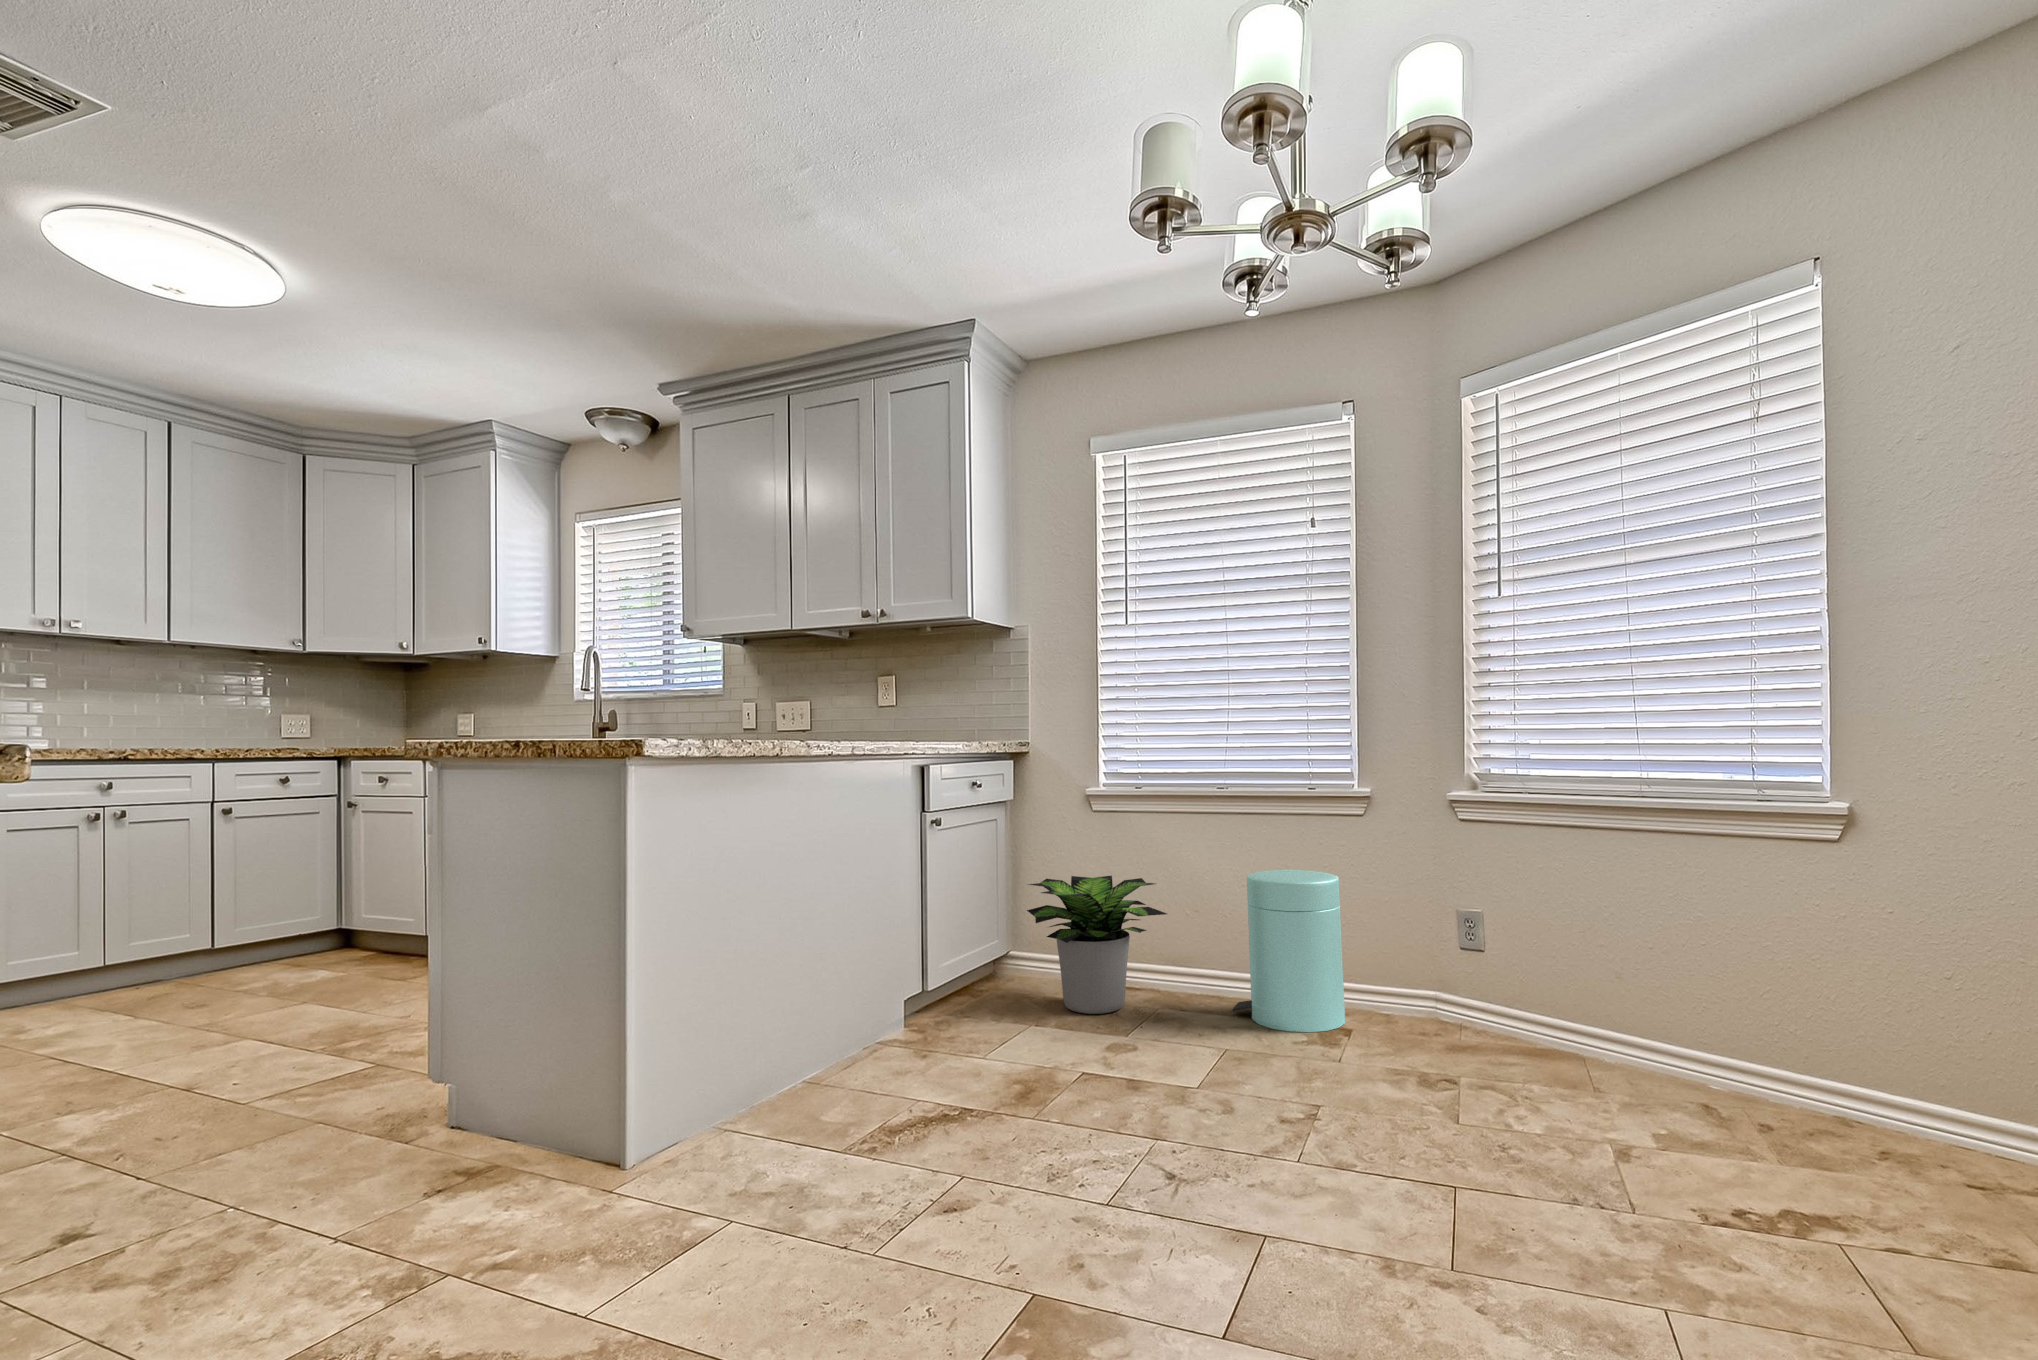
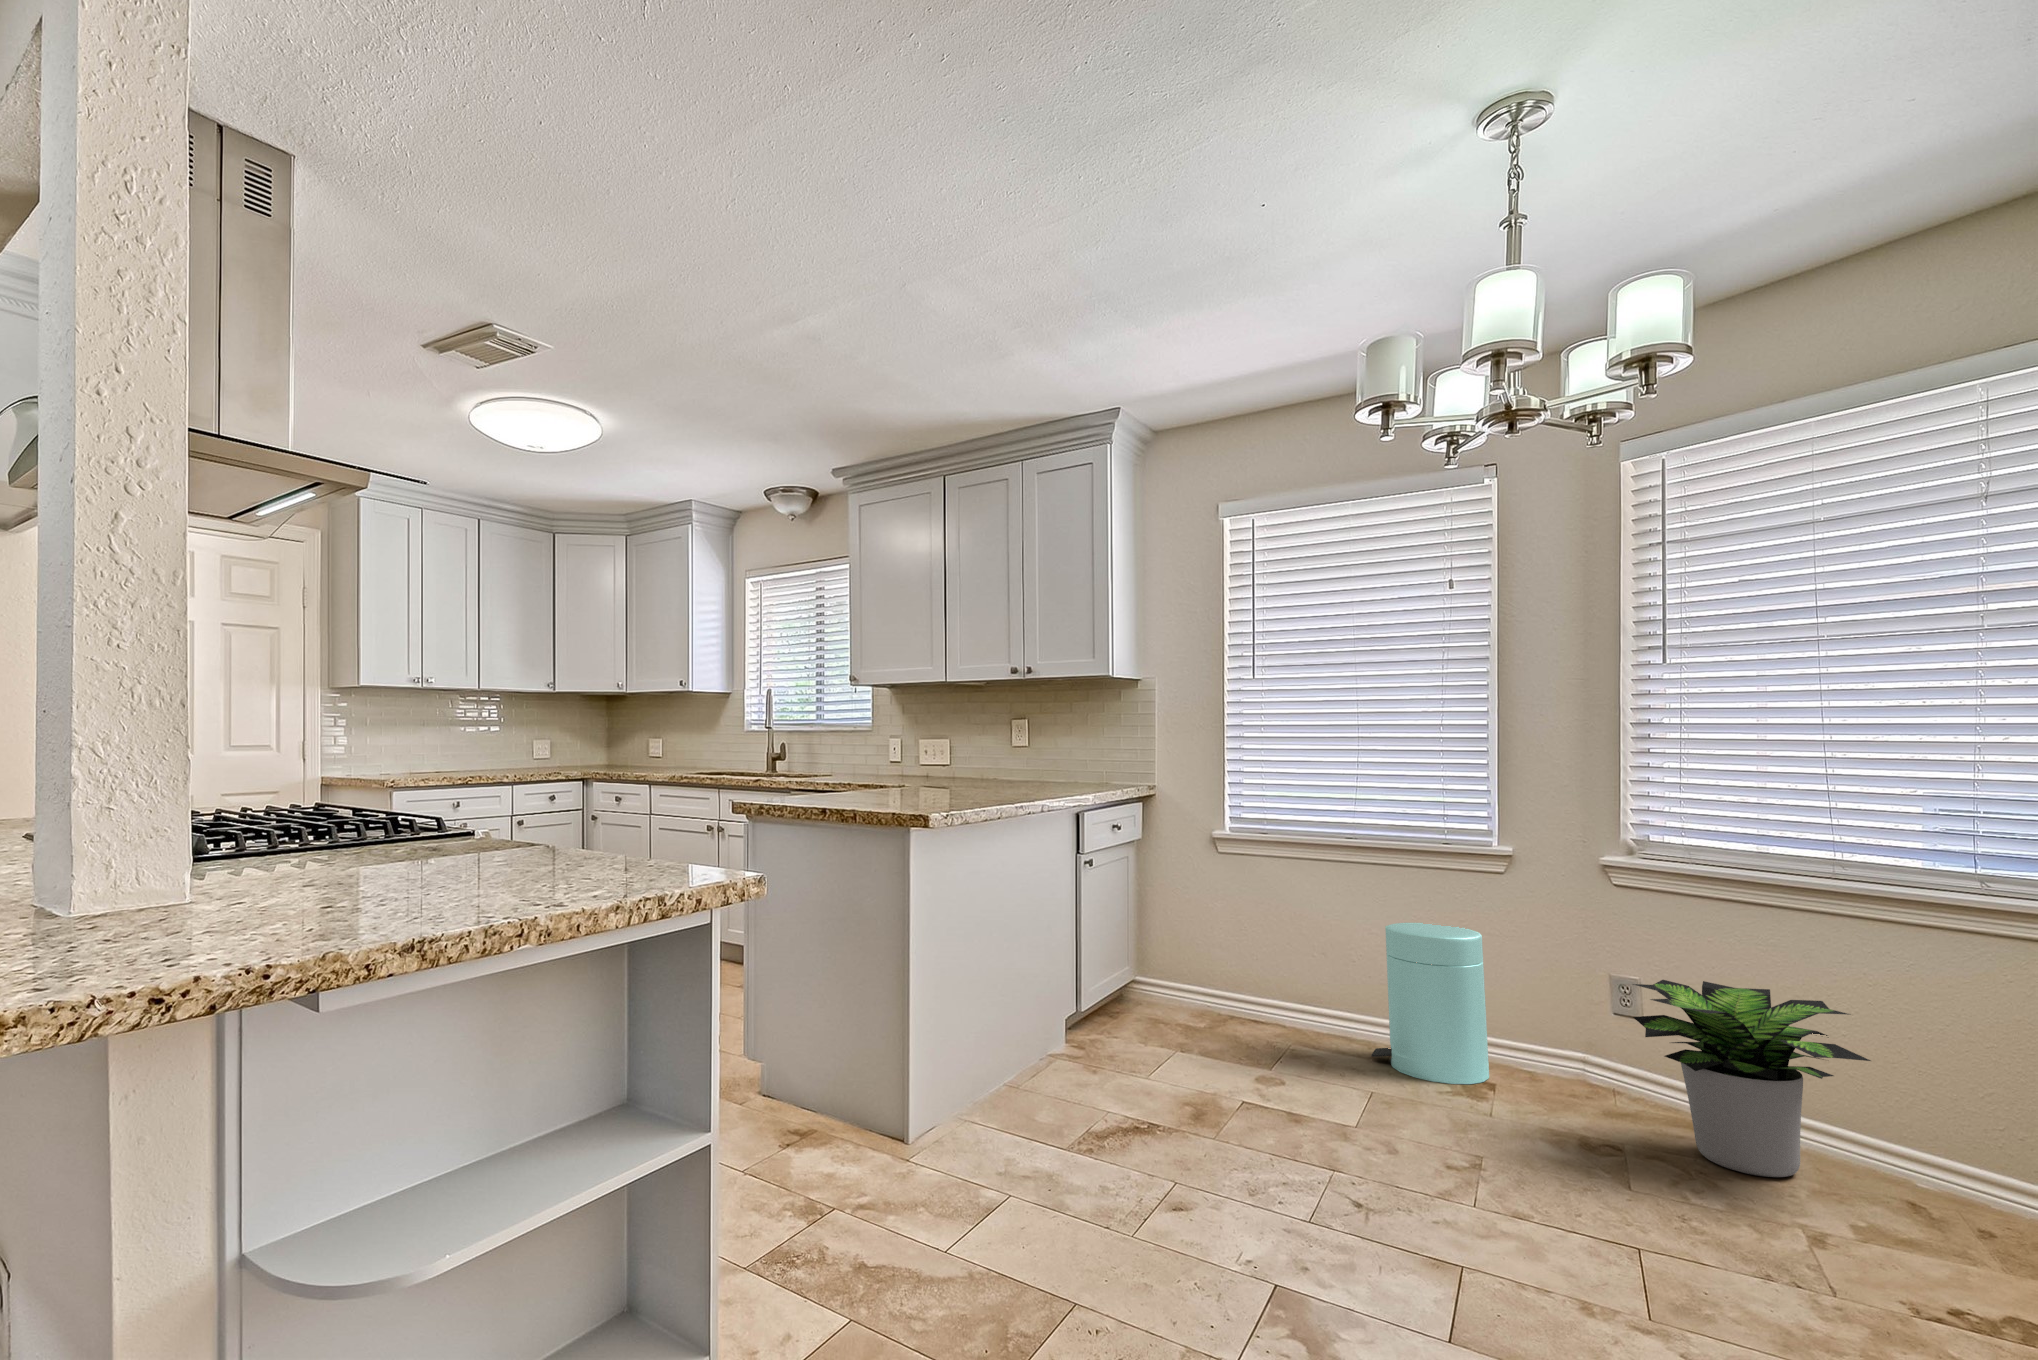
potted plant: present [1027,876,1167,1014] -> present [1633,980,1871,1177]

